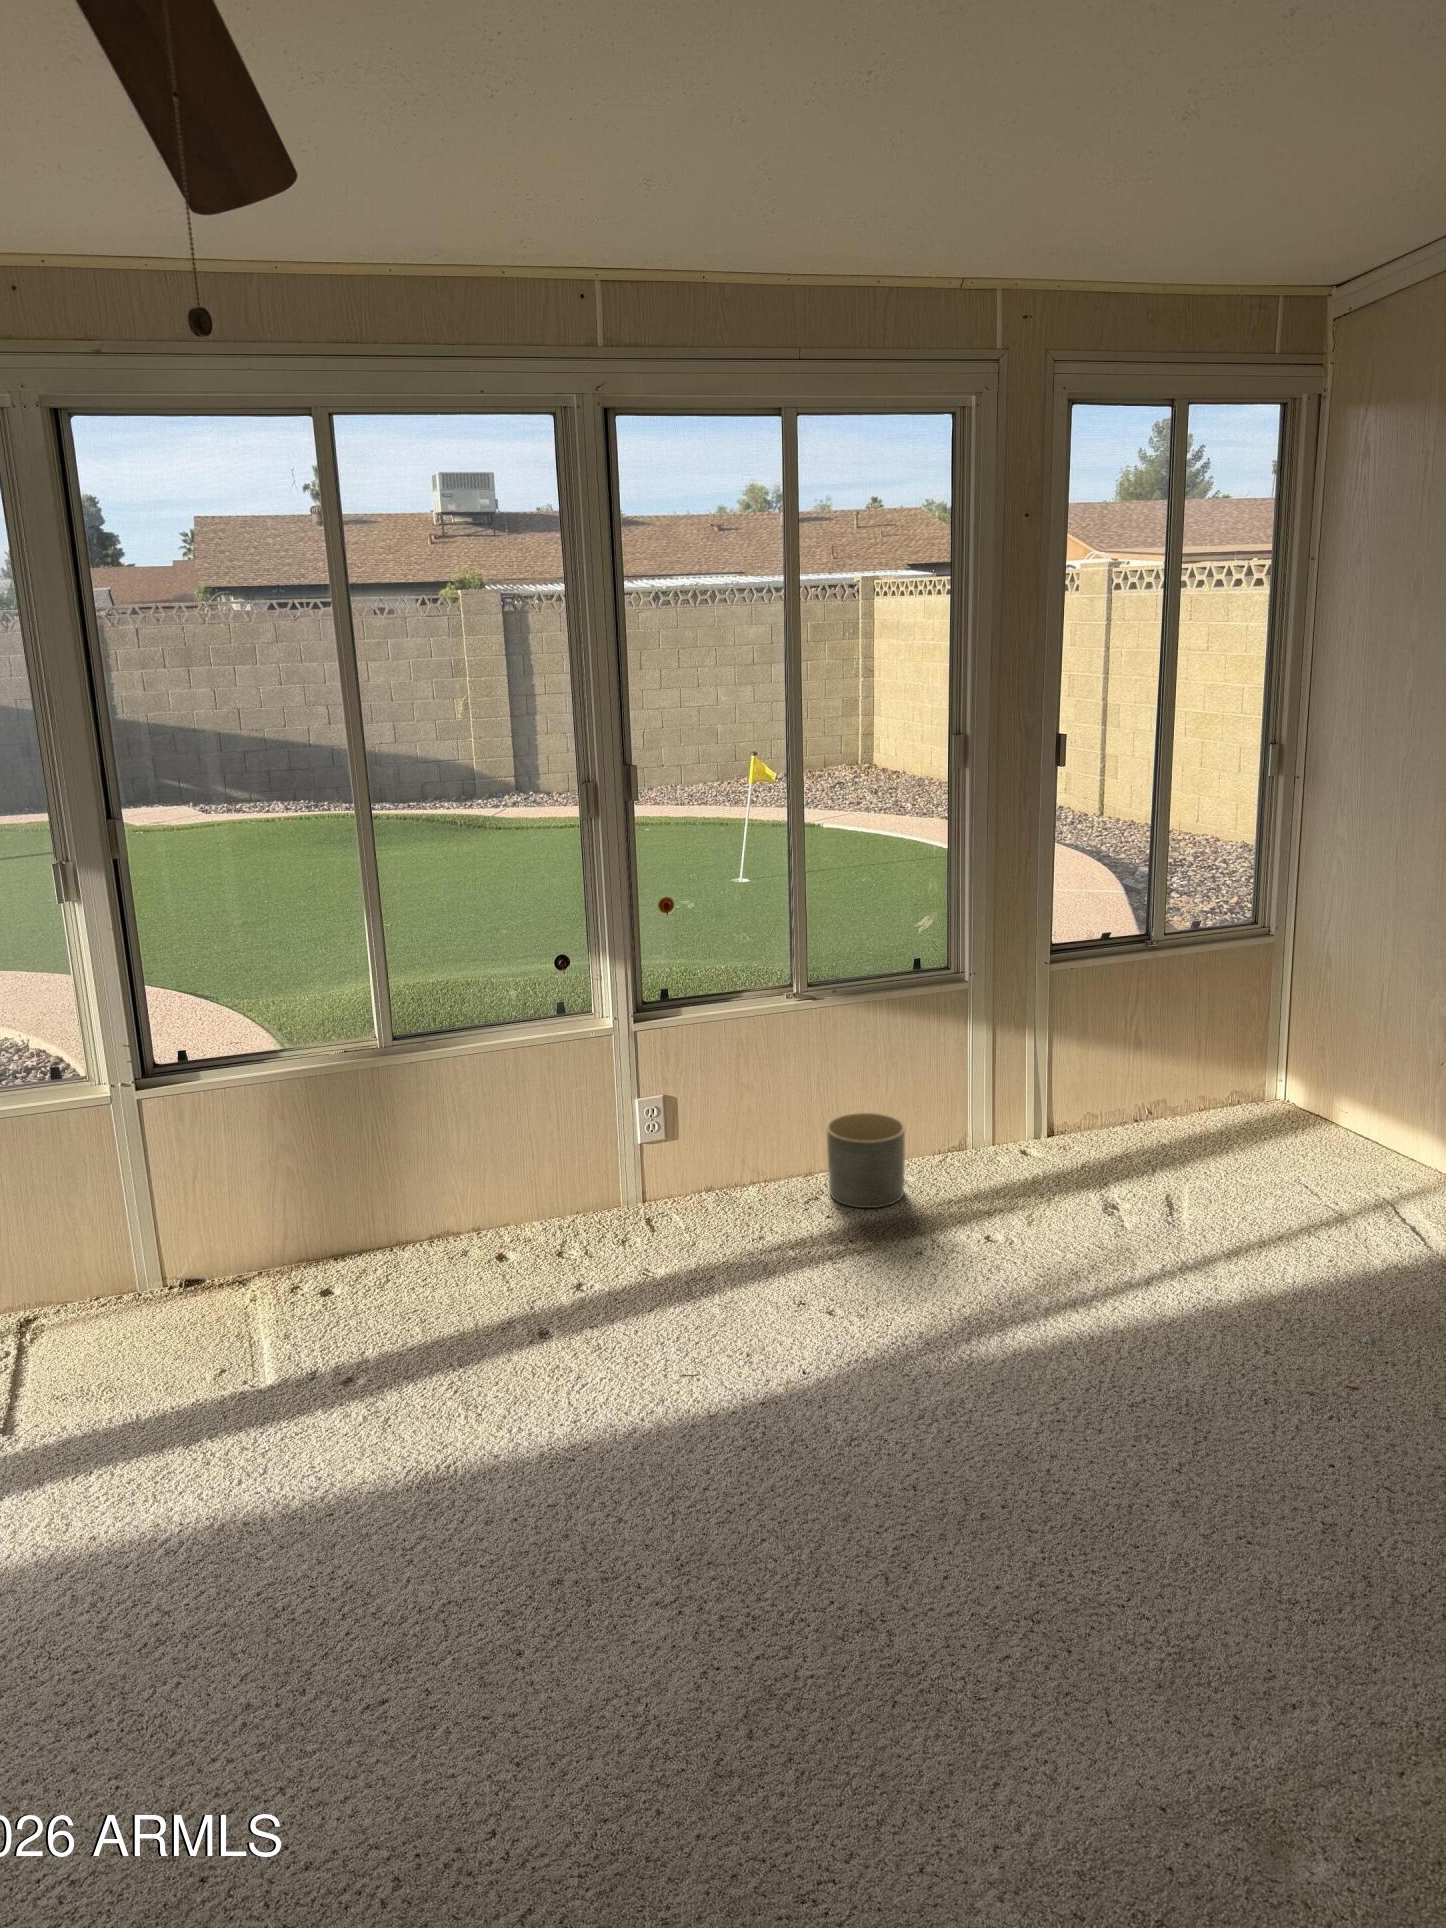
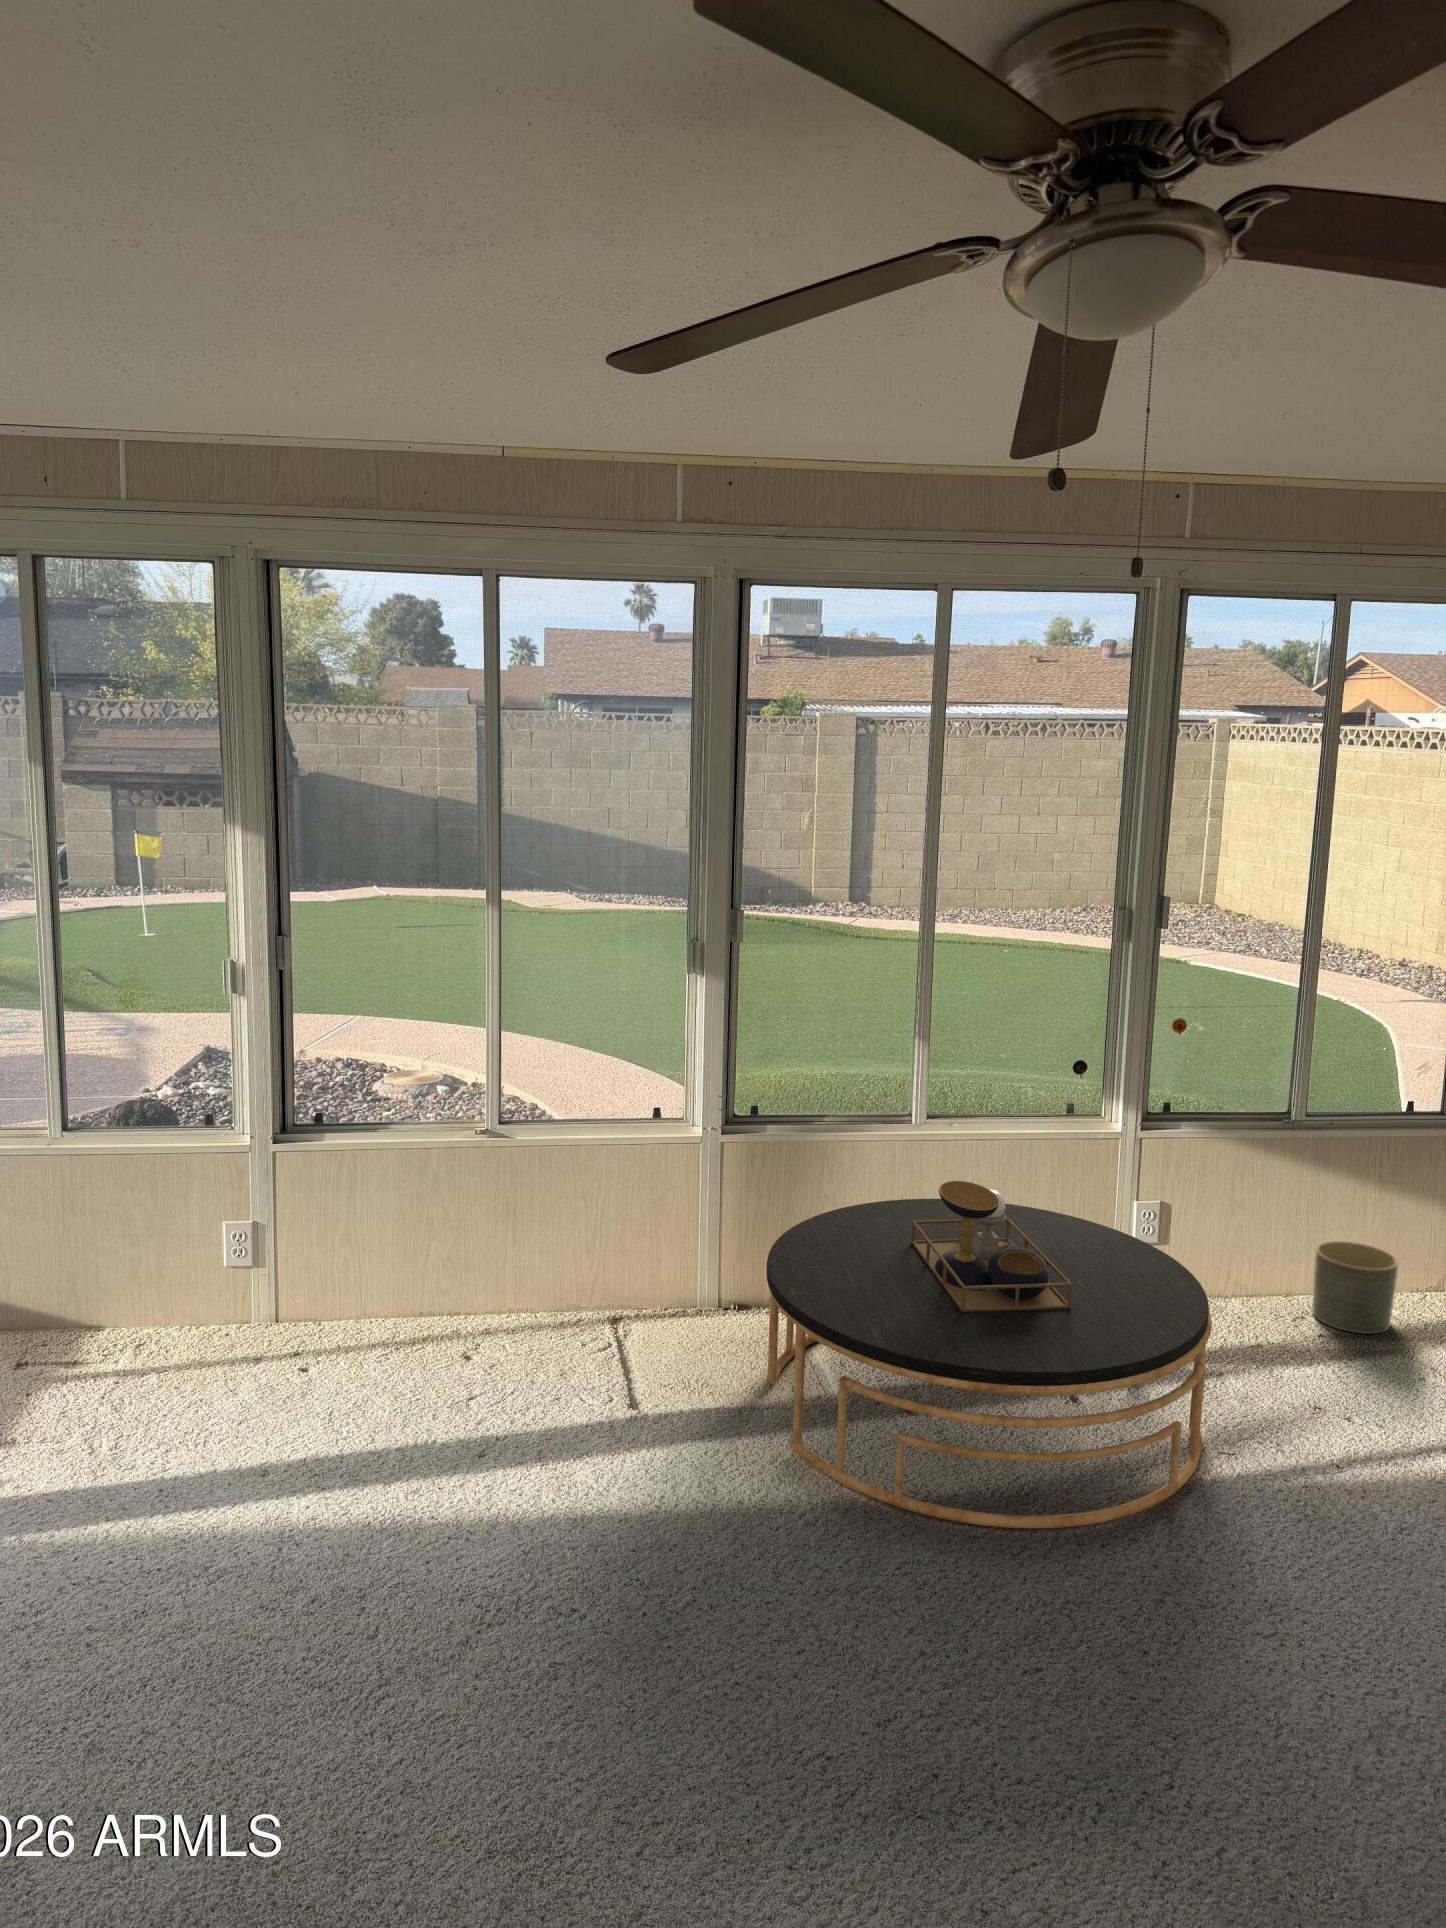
coffee table: none [149,1114,668,1518] -> present [767,1181,1212,1528]

